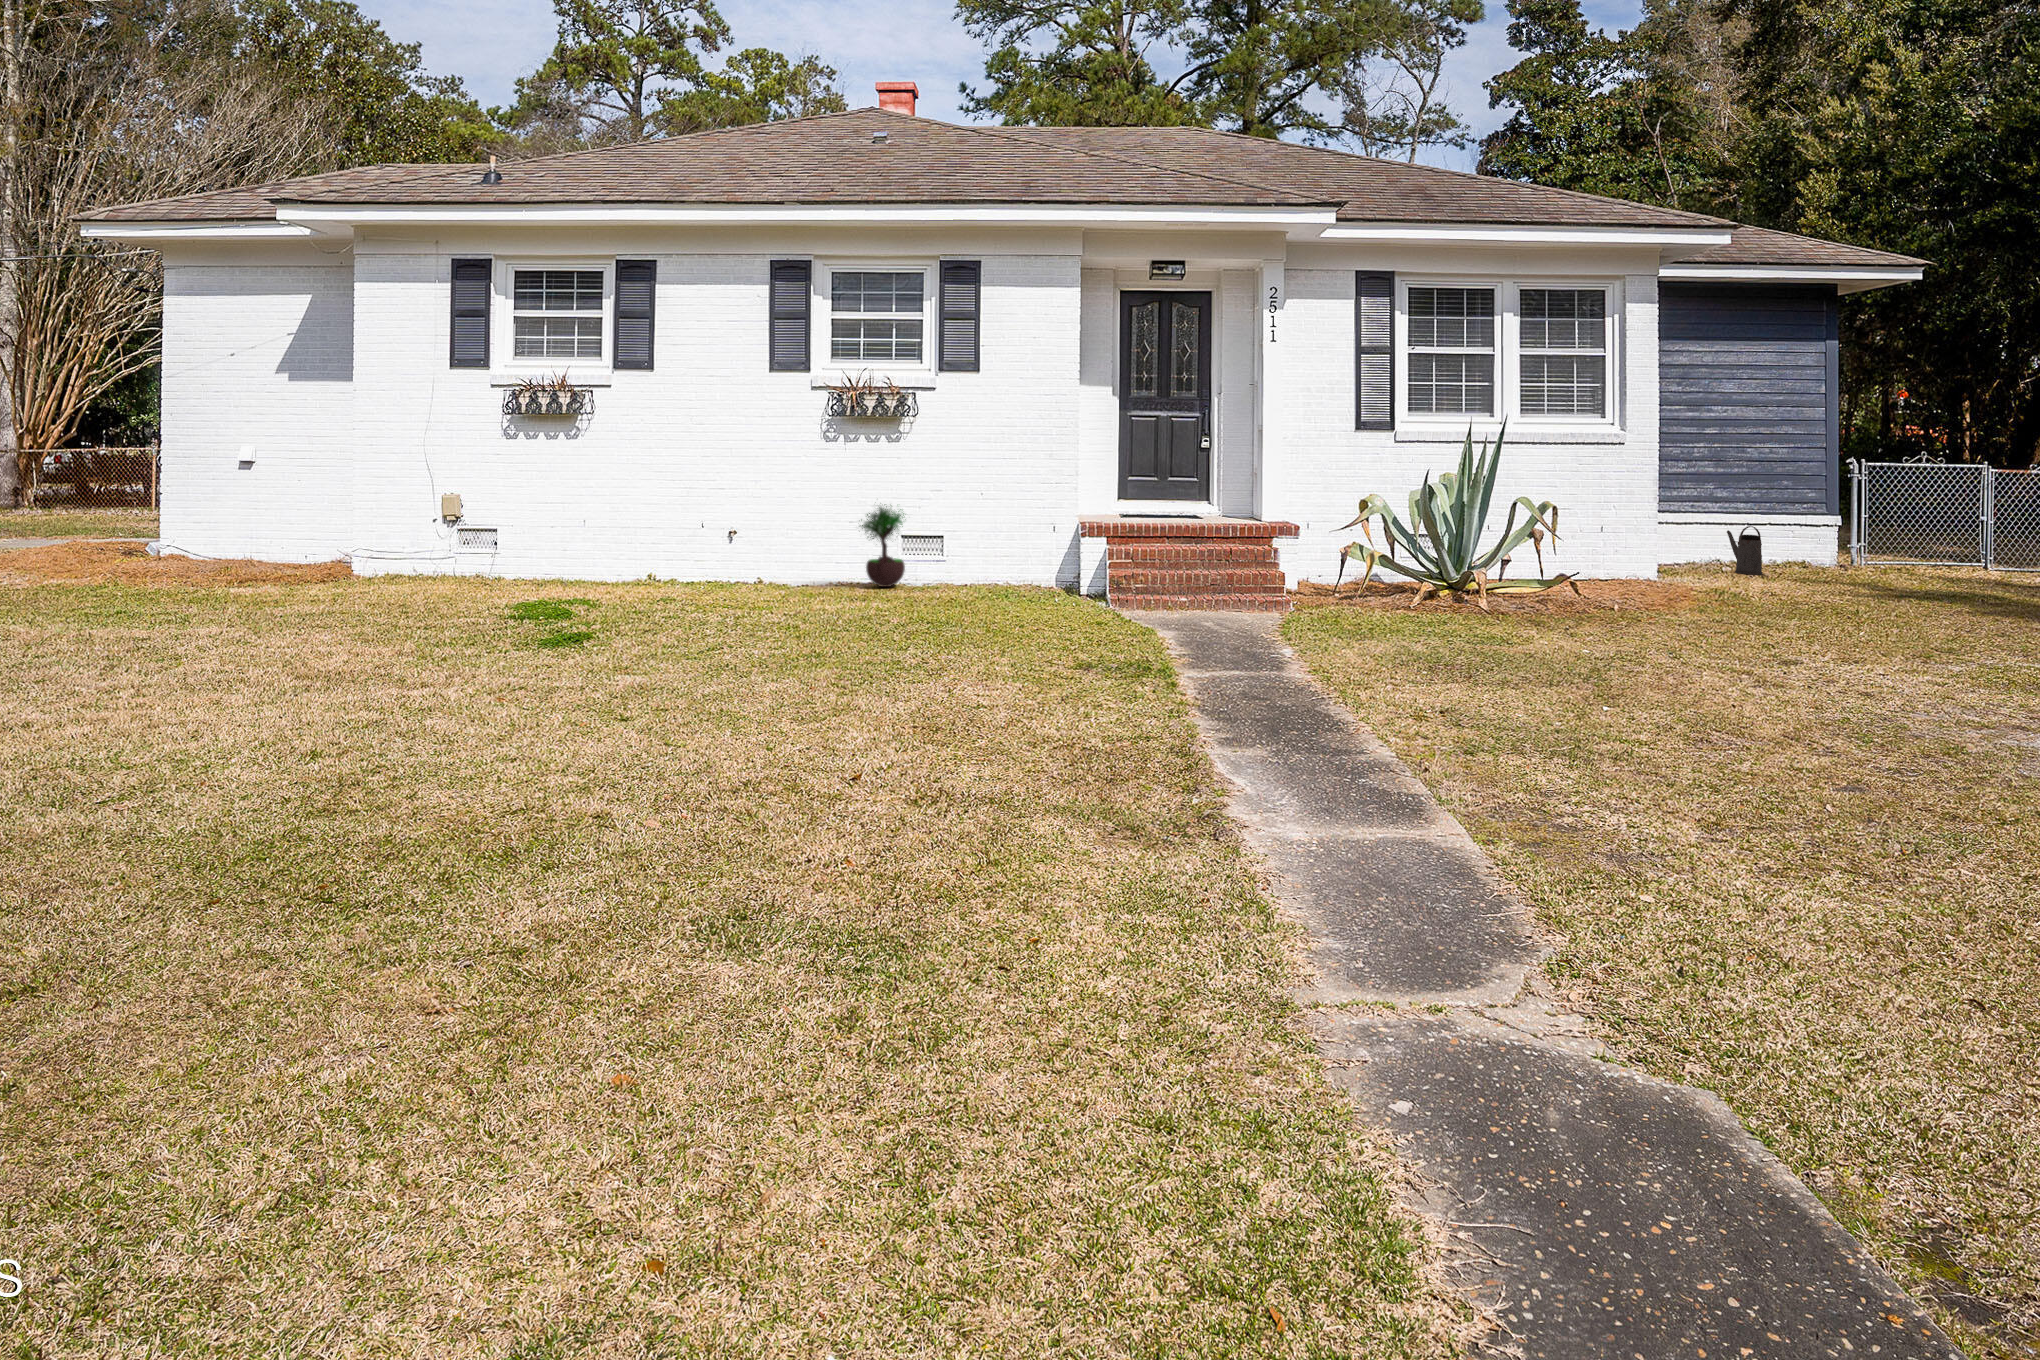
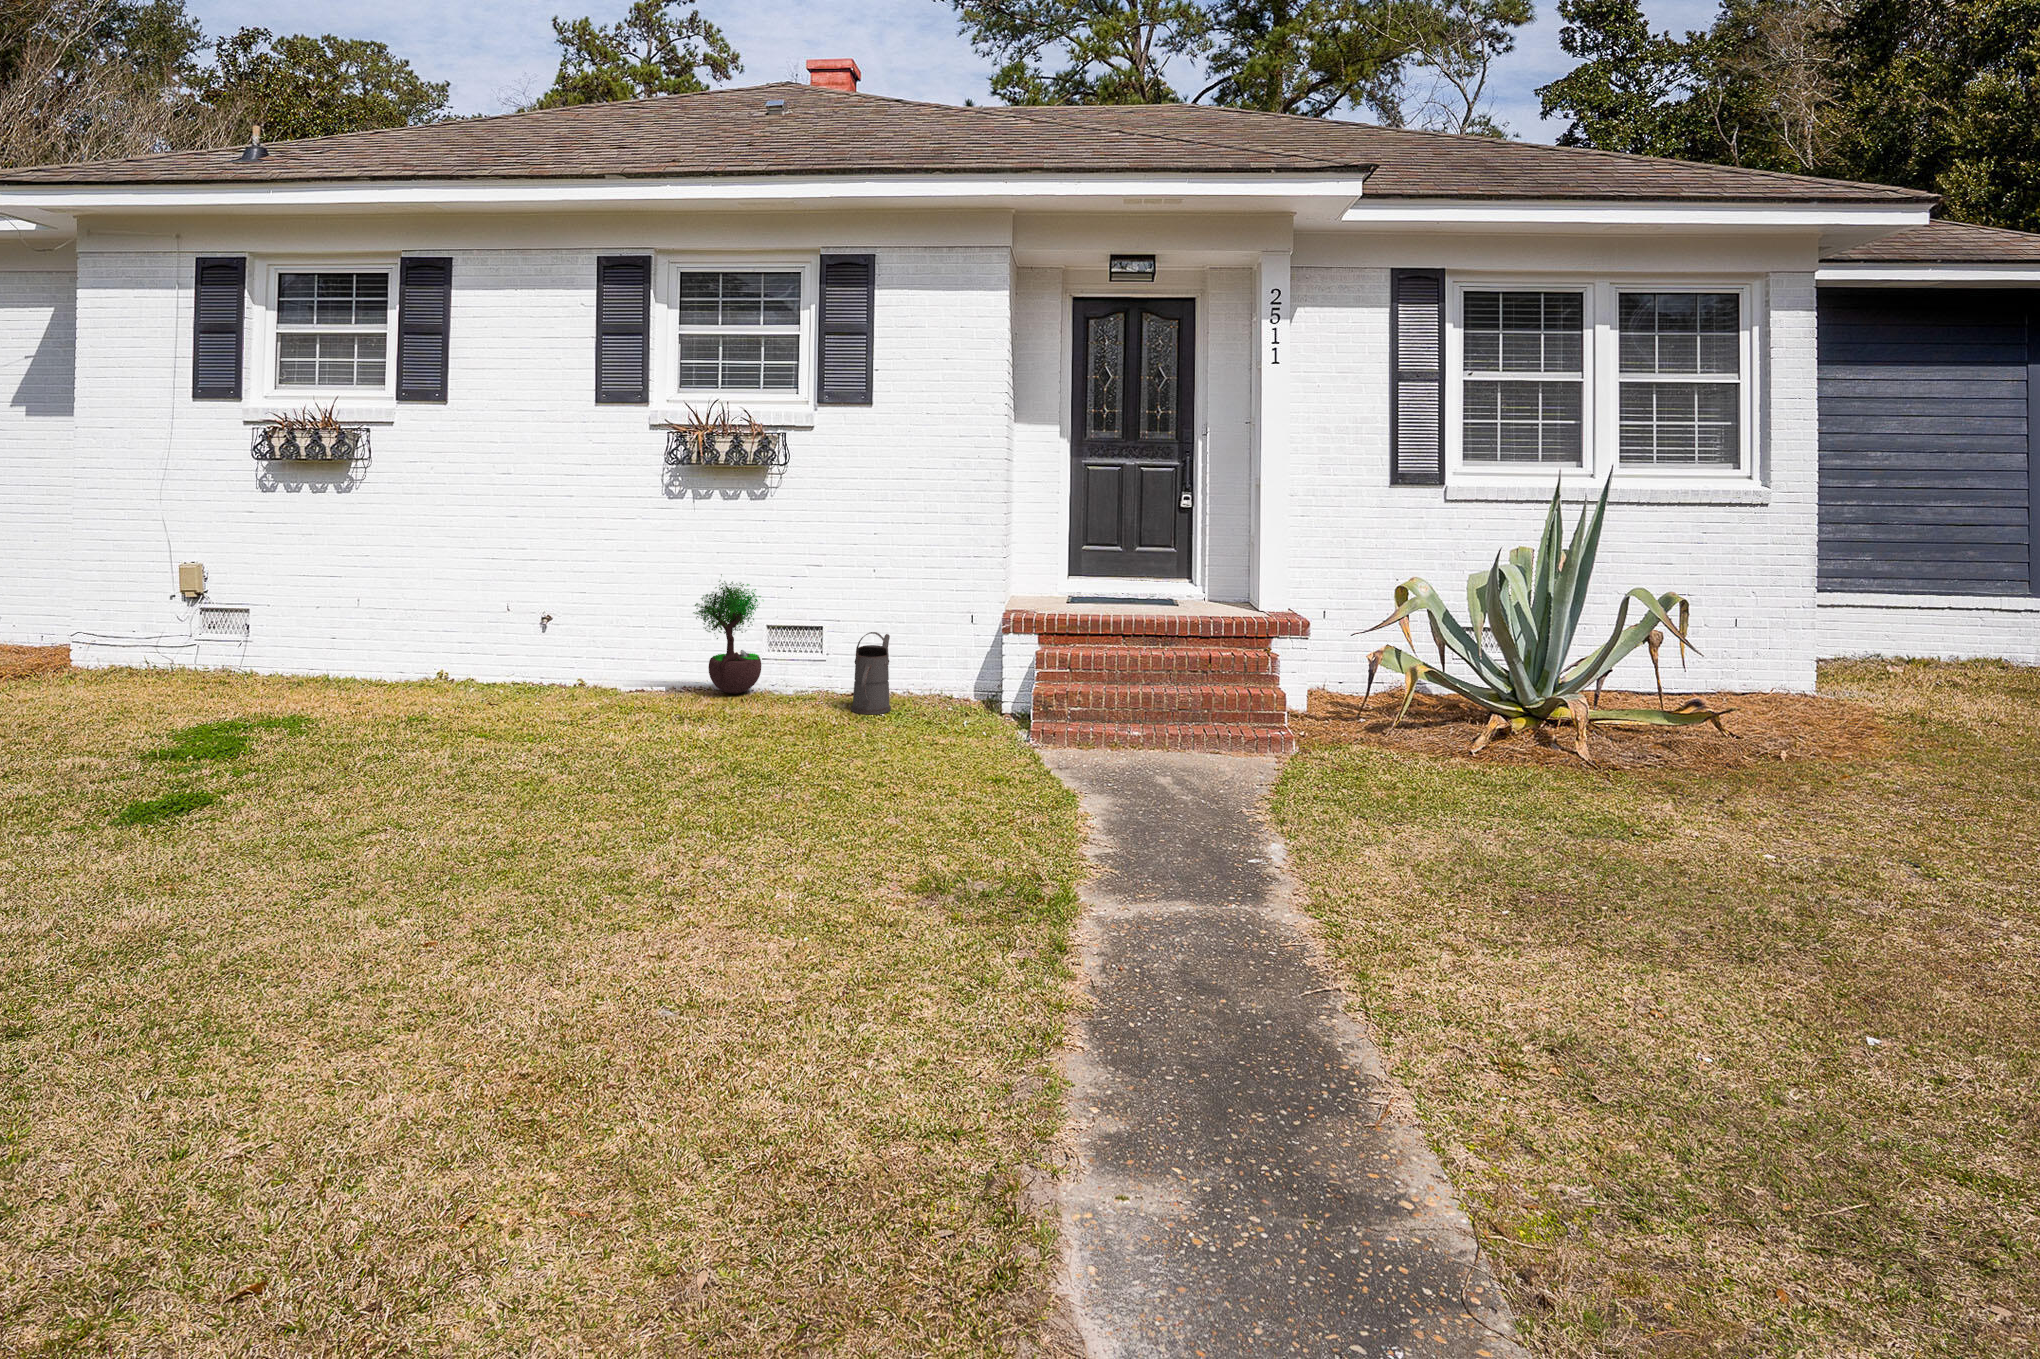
watering can: present [1727,526,1763,575] -> present [851,632,891,714]

